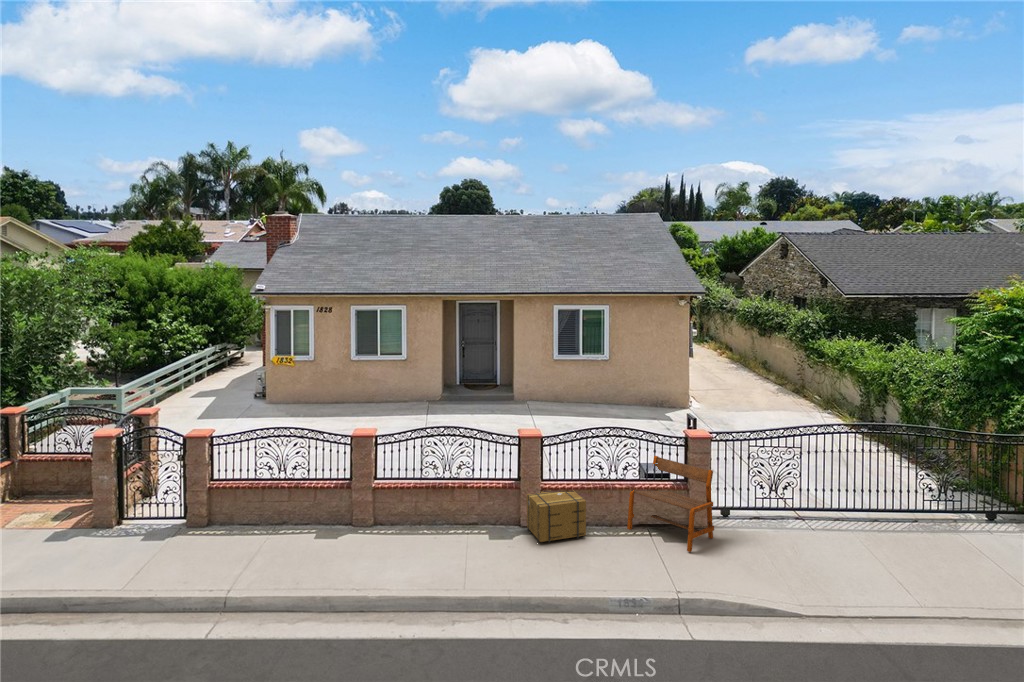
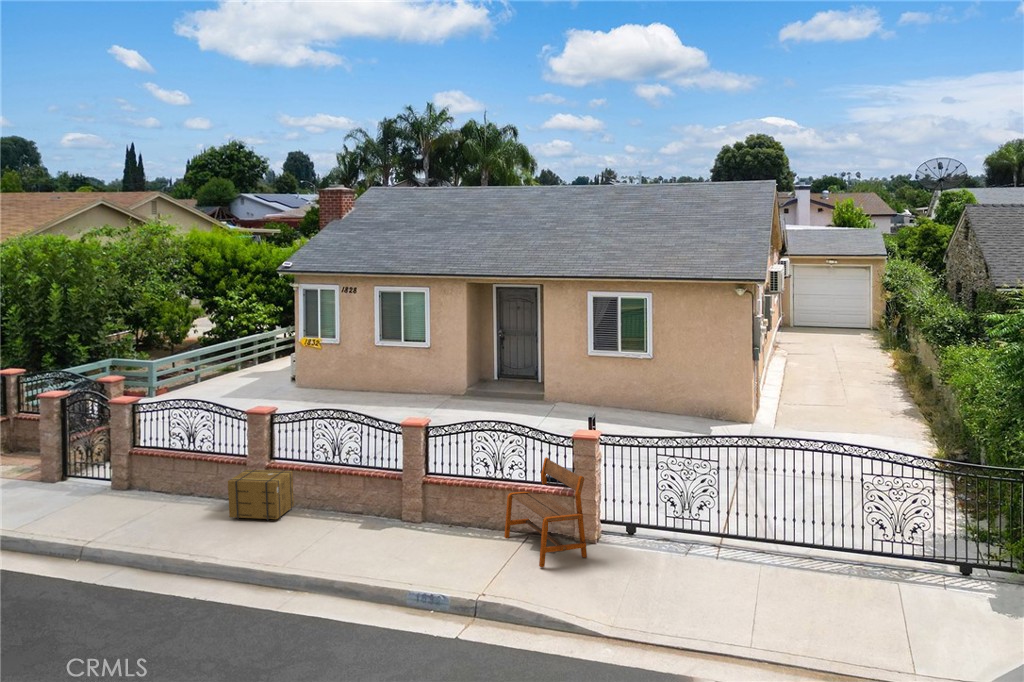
cardboard box: present [527,491,586,543] -> present [228,469,294,521]

